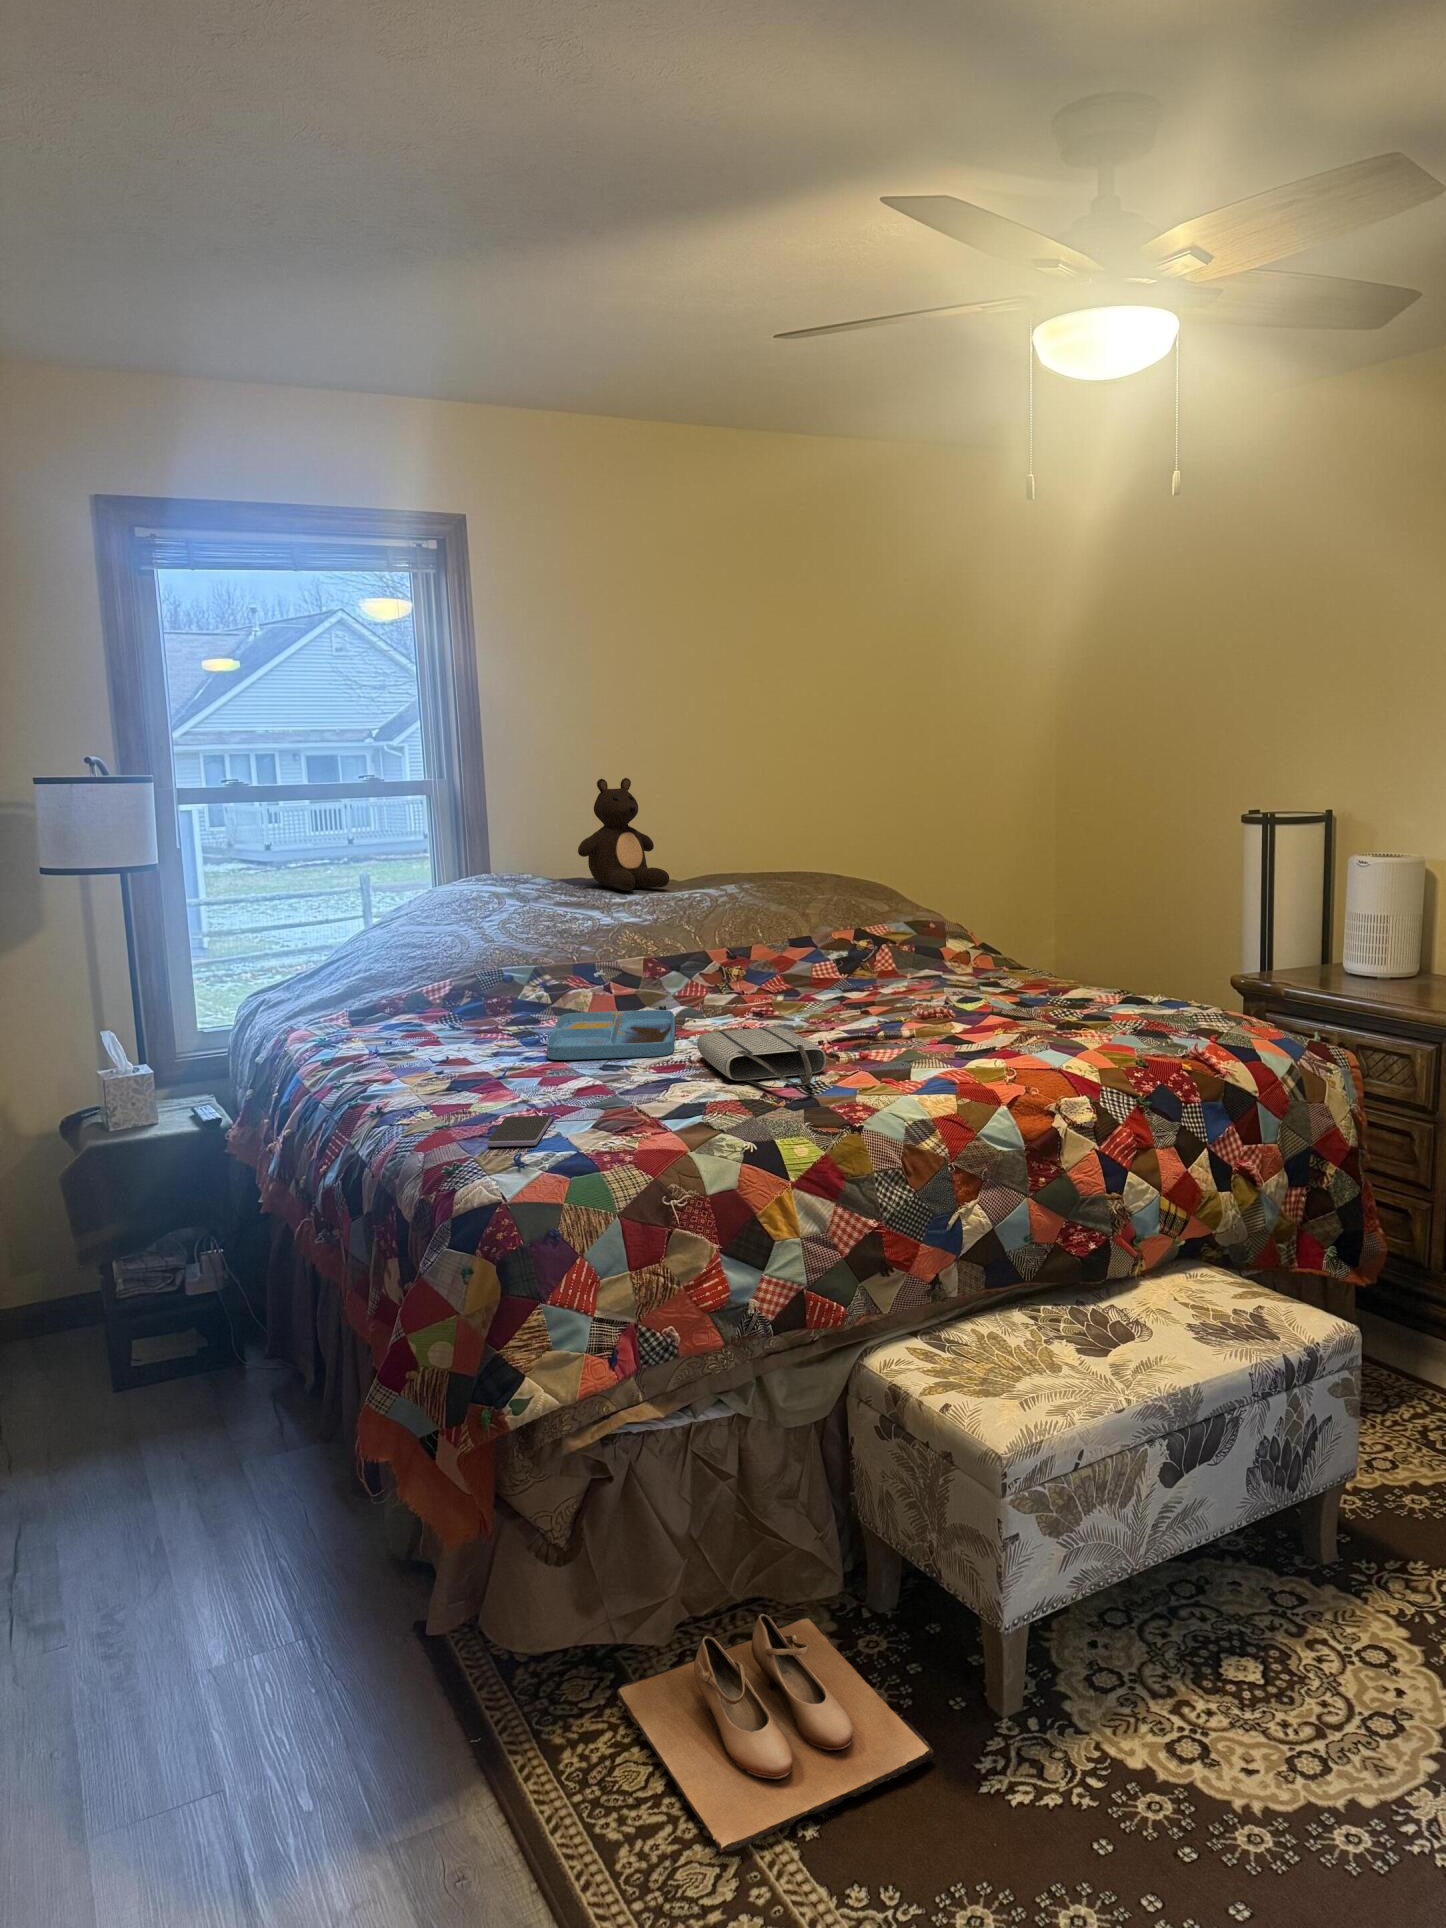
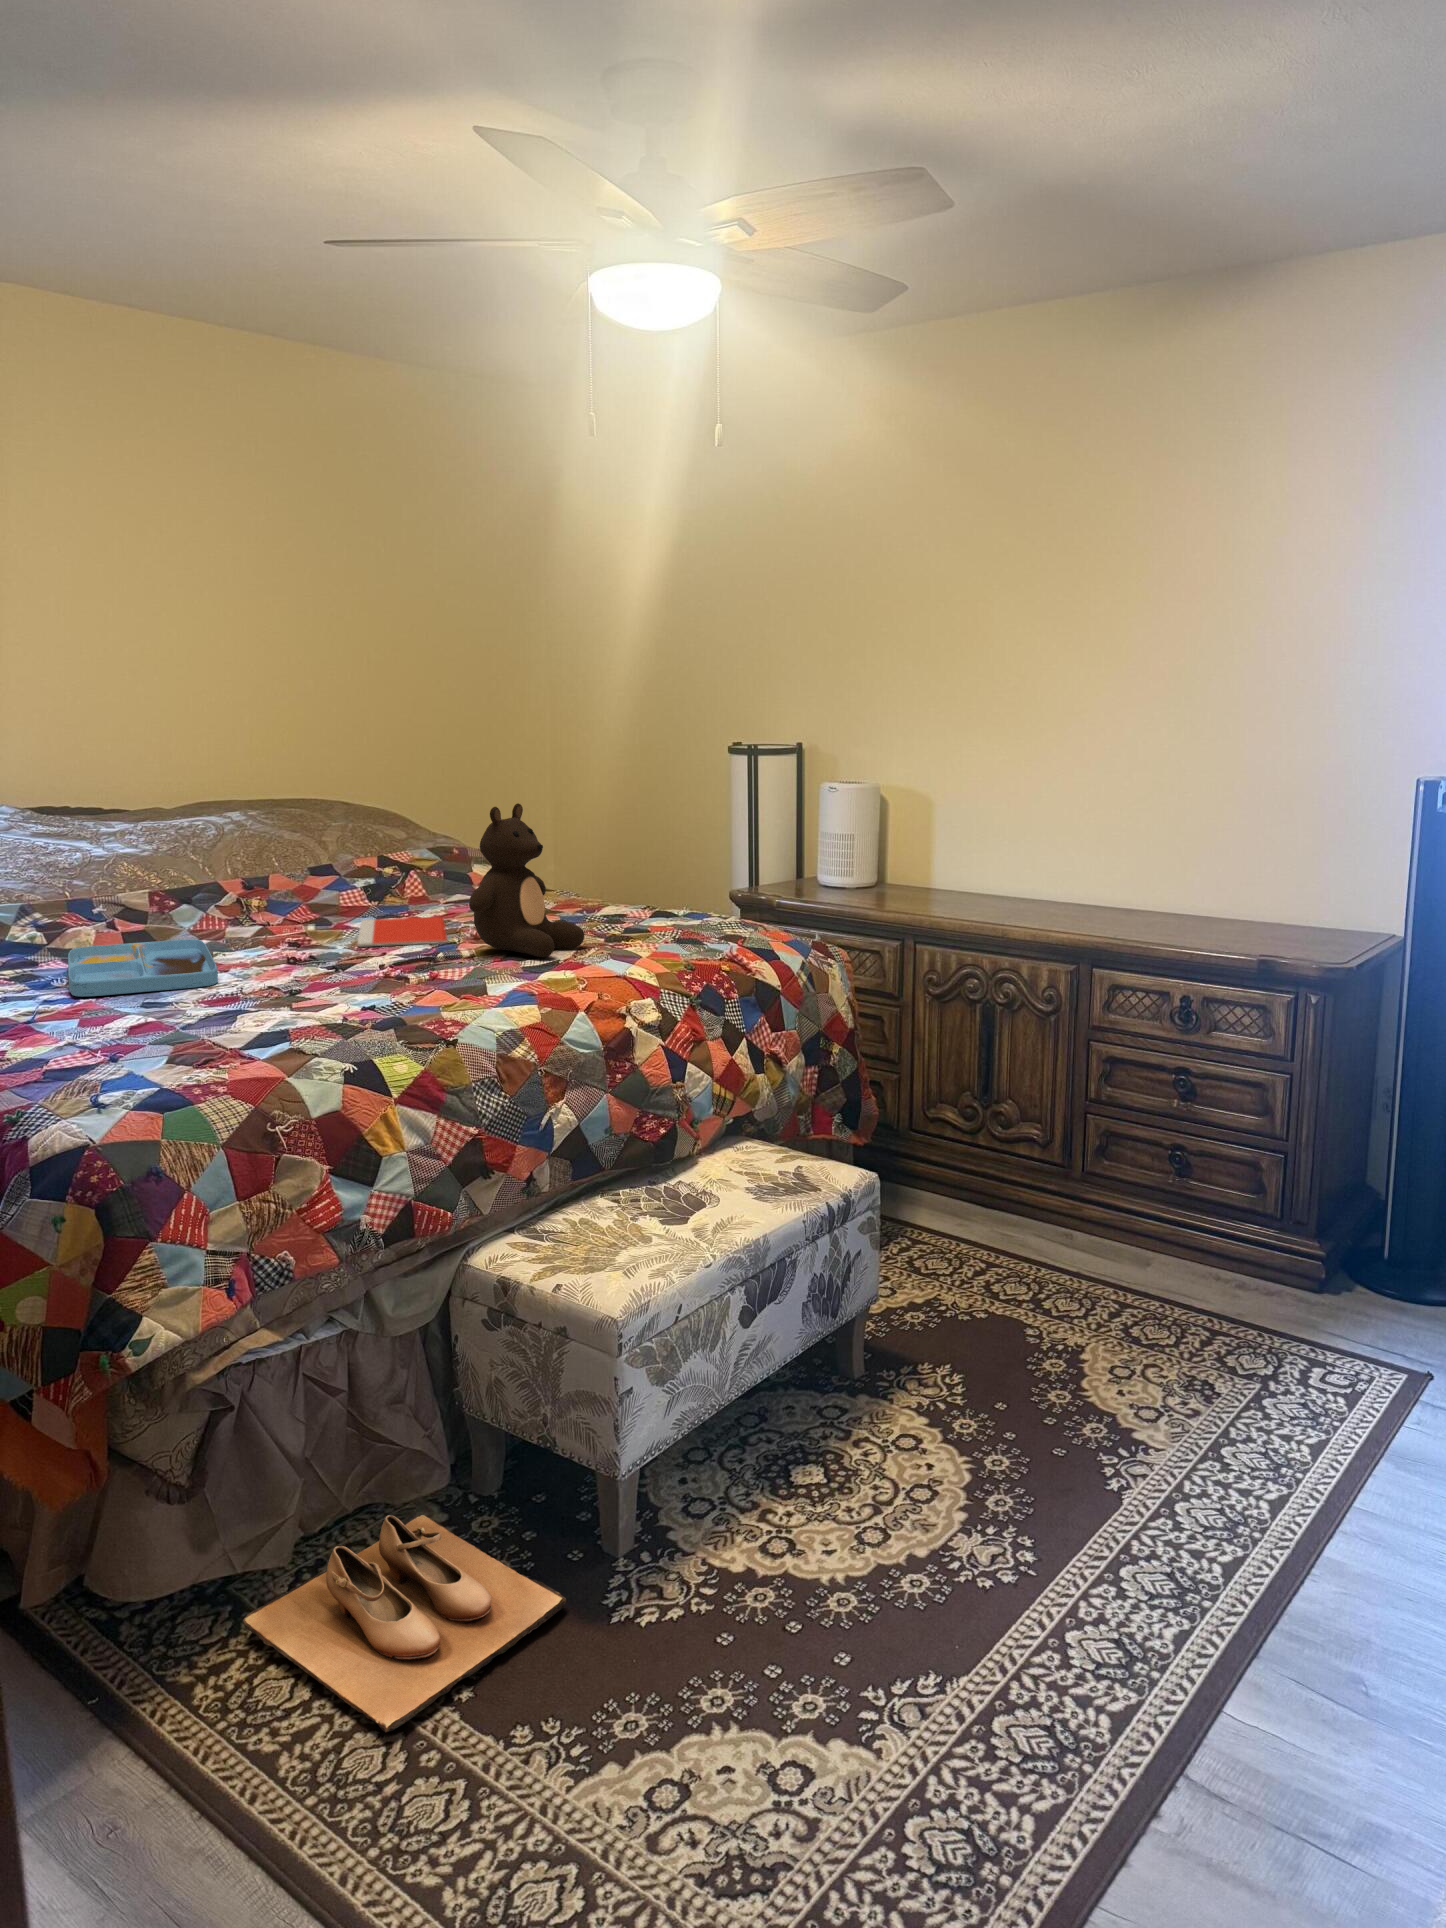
teddy bear: present [578,778,669,891] -> present [469,803,584,957]
notebook: none [811,997,905,1025] -> present [358,917,447,946]
tote bag: present [697,1027,826,1088] -> none [249,950,397,1009]
smartphone: present [487,1116,552,1147] -> none [53,1052,116,1088]

